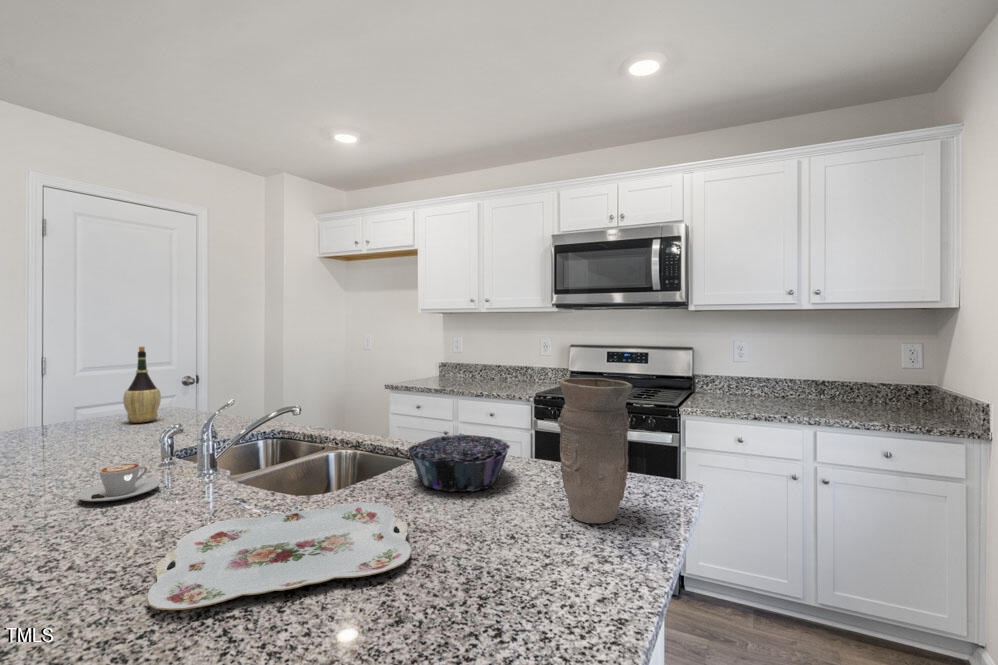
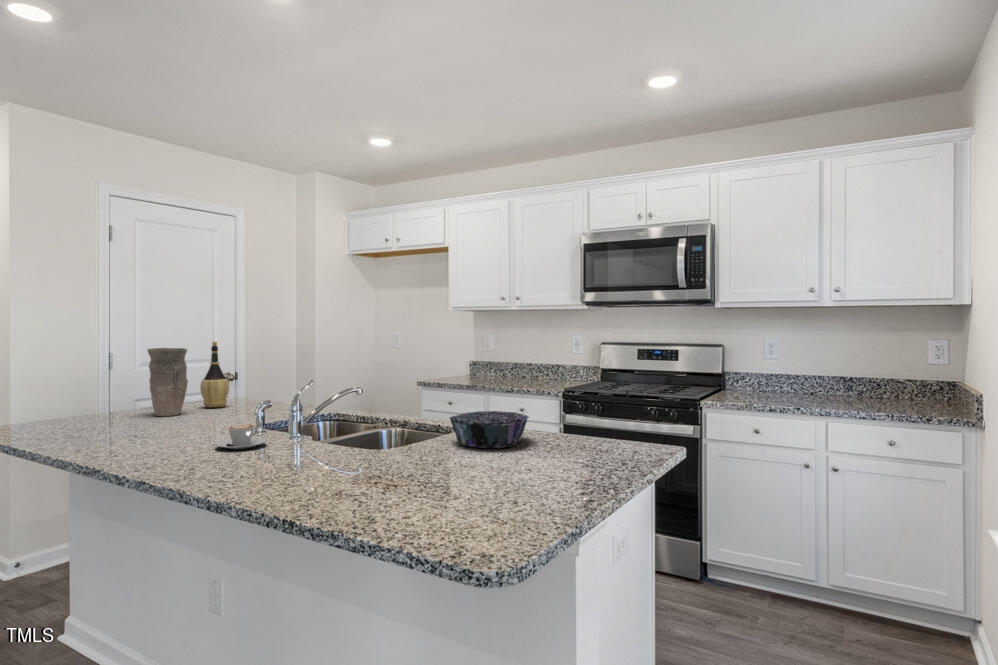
vase: present [558,378,632,524] -> present [147,348,188,416]
serving tray: present [147,502,411,610] -> none [298,450,457,487]

